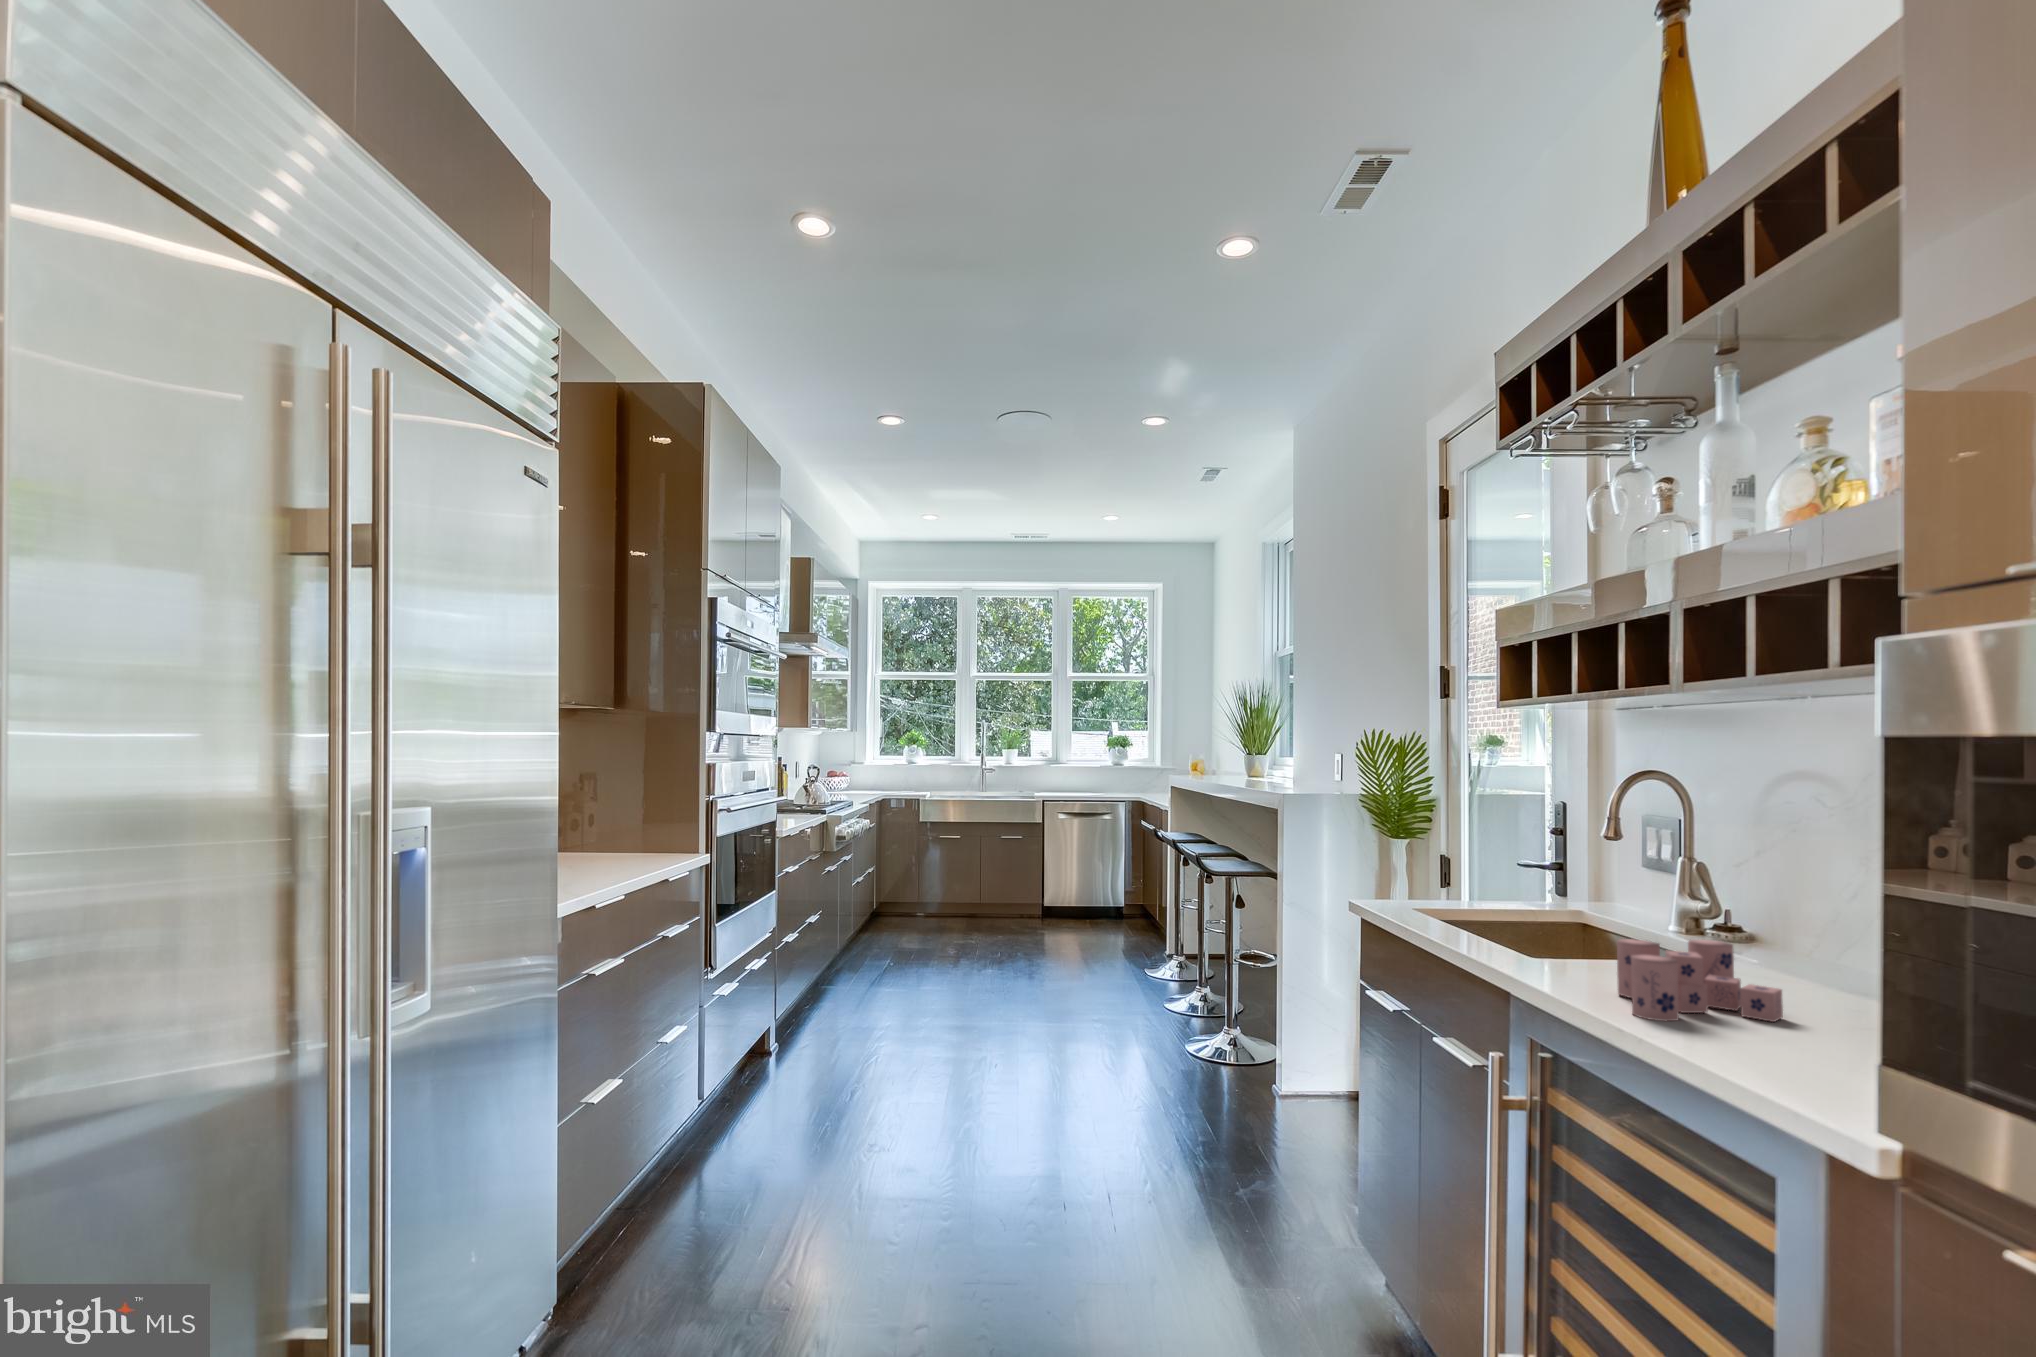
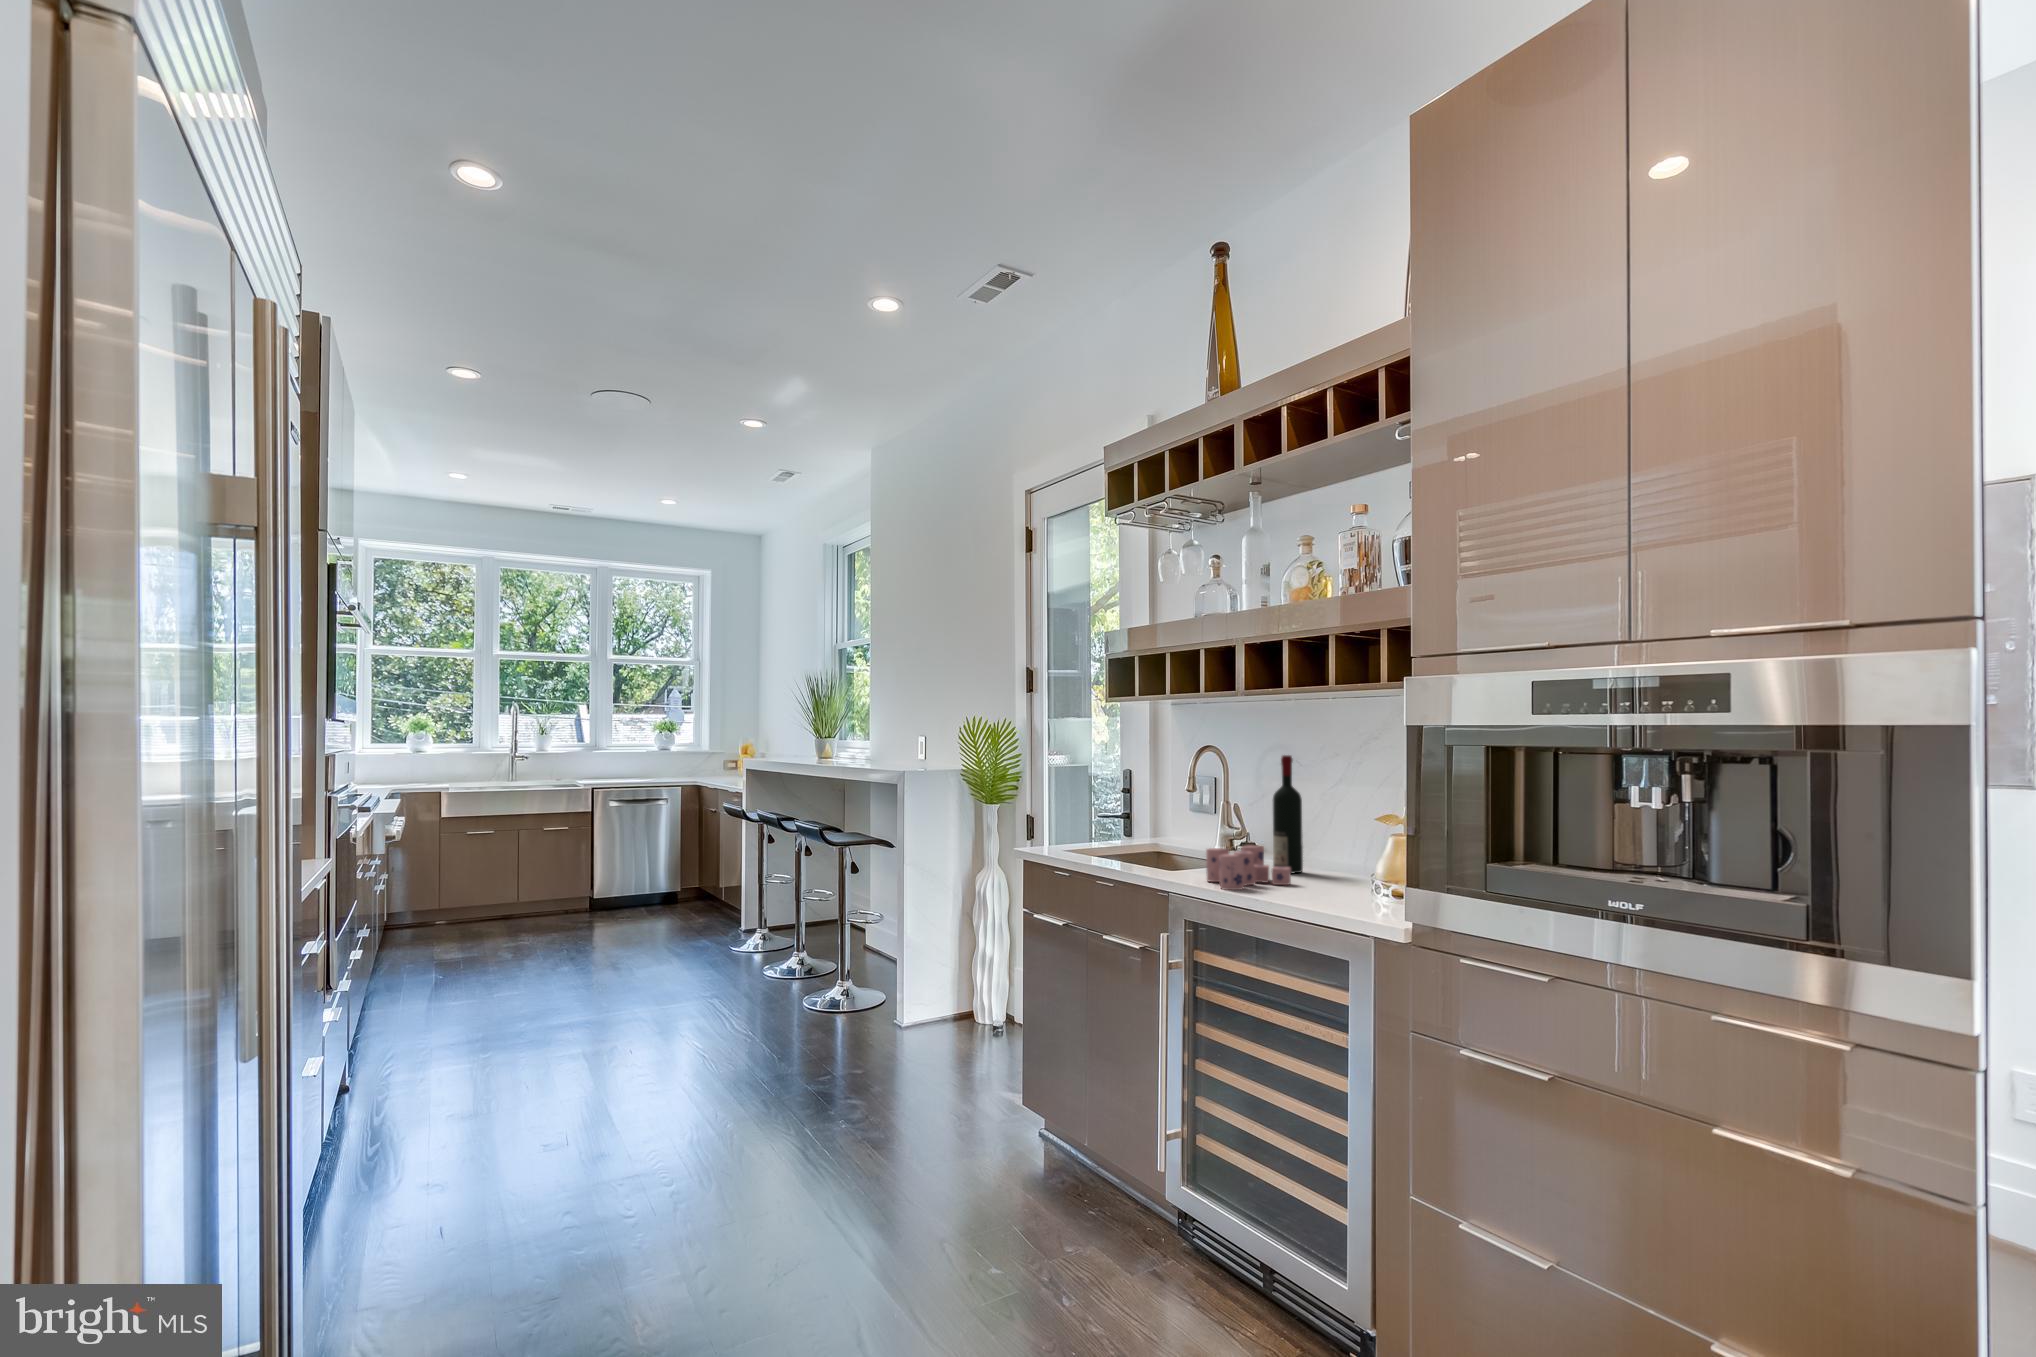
wine bottle: none [1759,790,1821,994] -> present [1273,755,1303,873]

